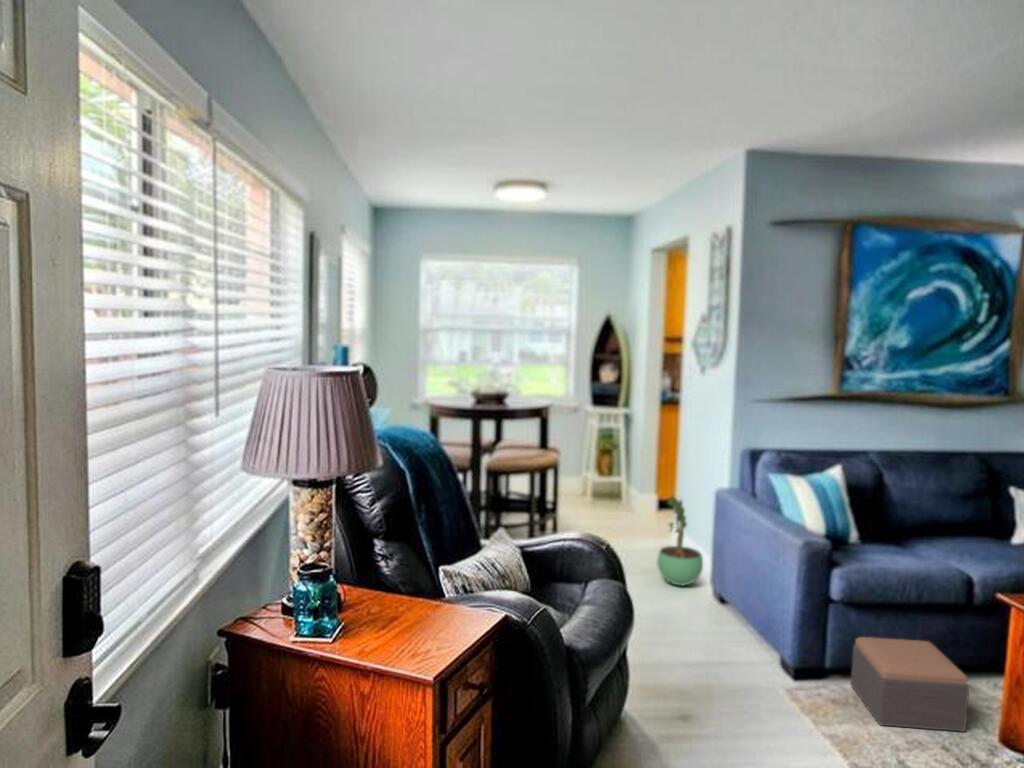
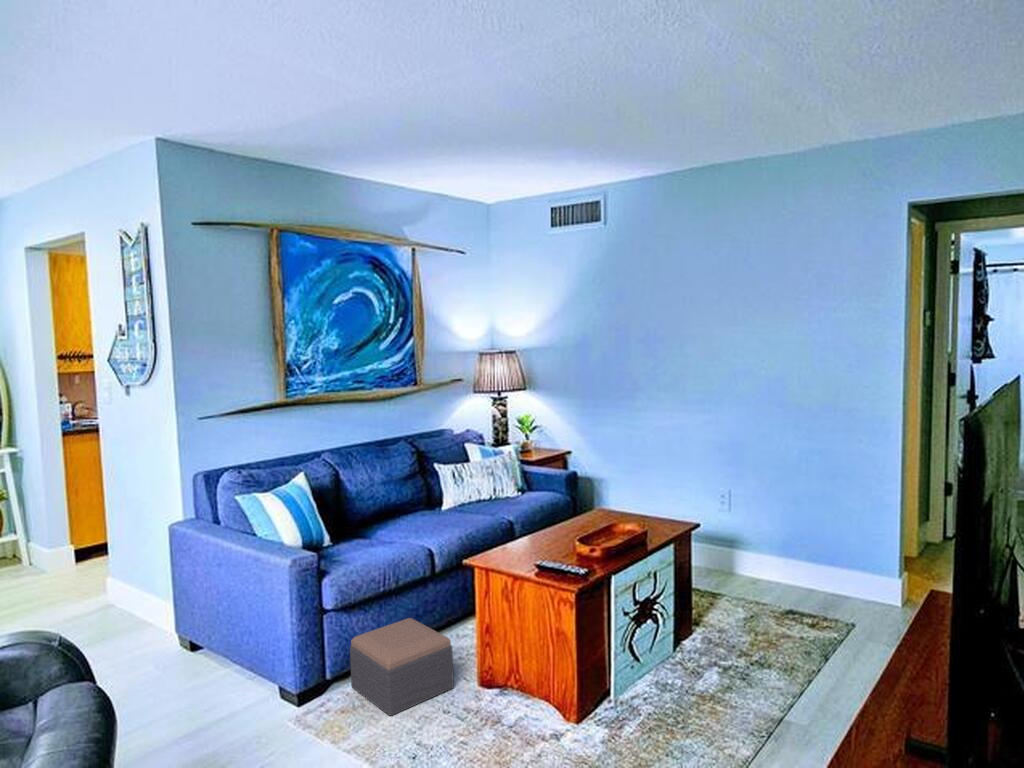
potted plant: present [657,496,703,585] -> none [101,544,162,649]

